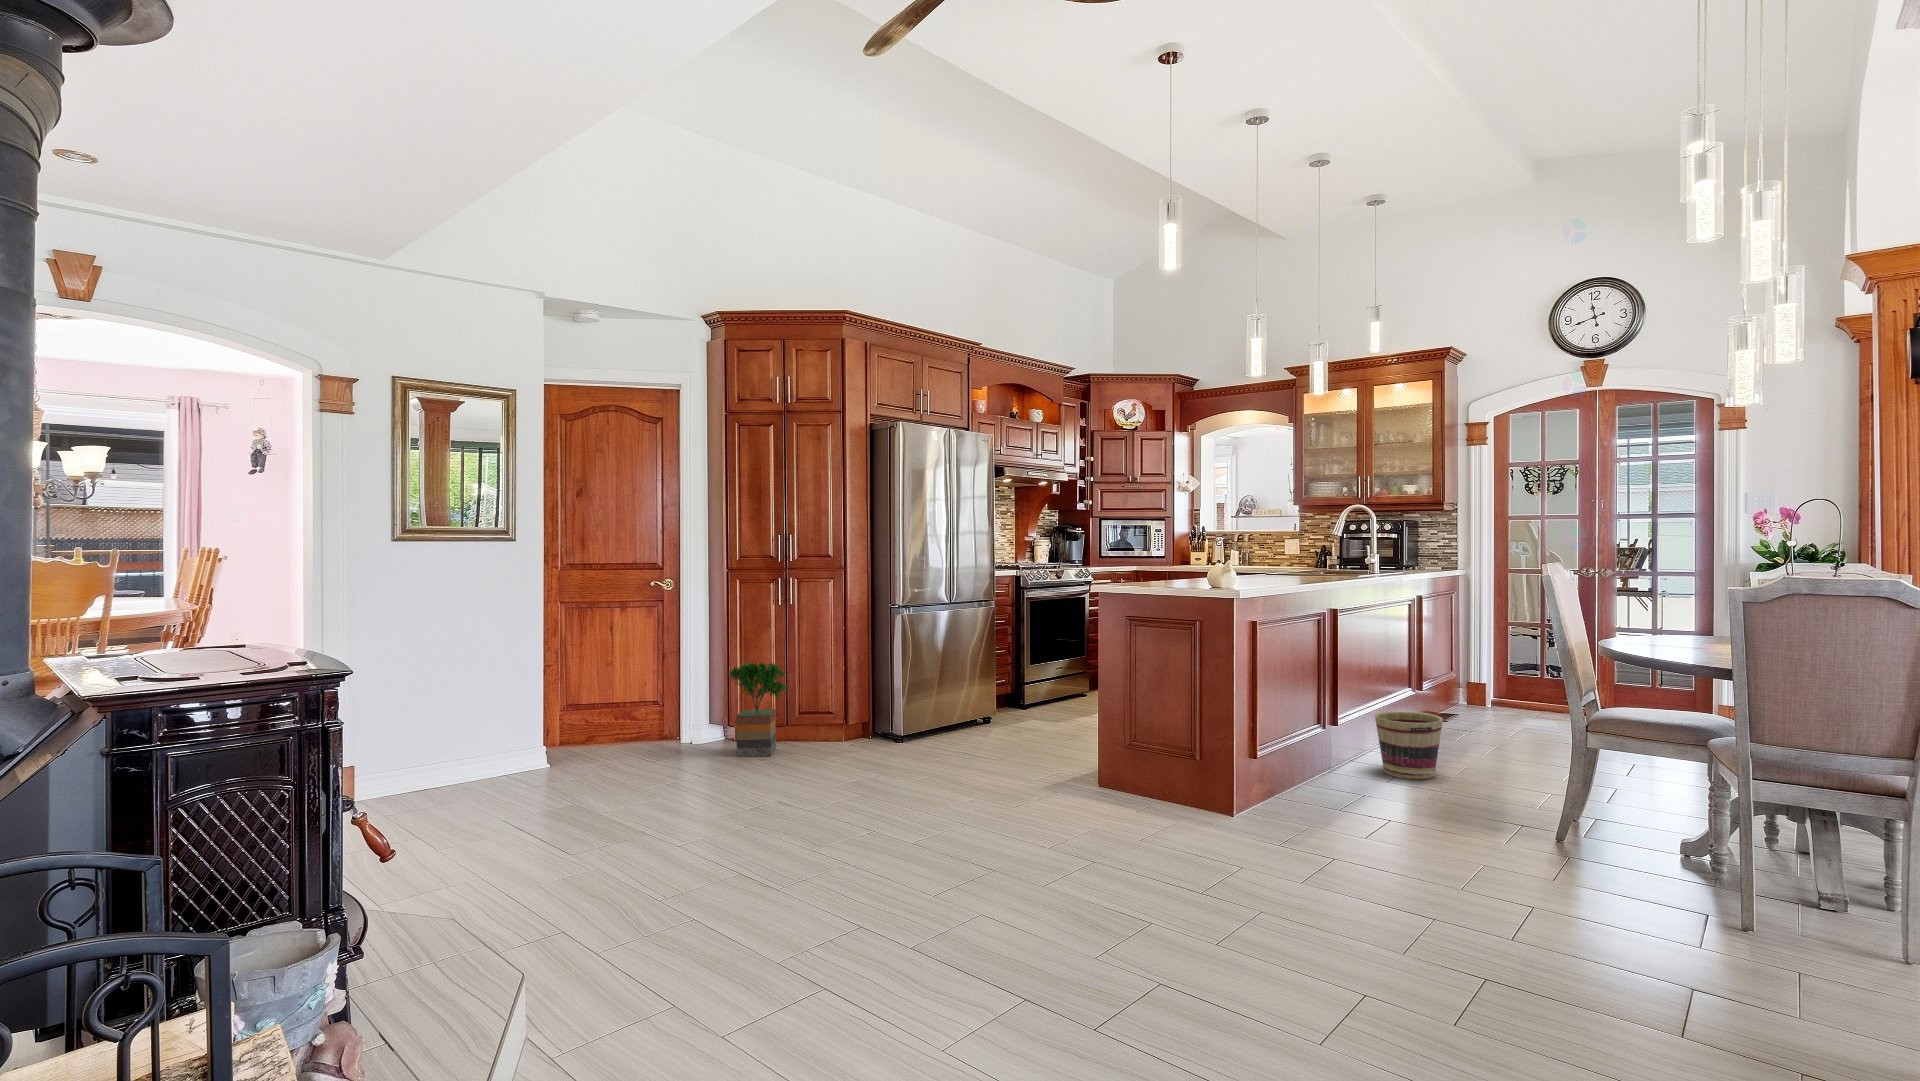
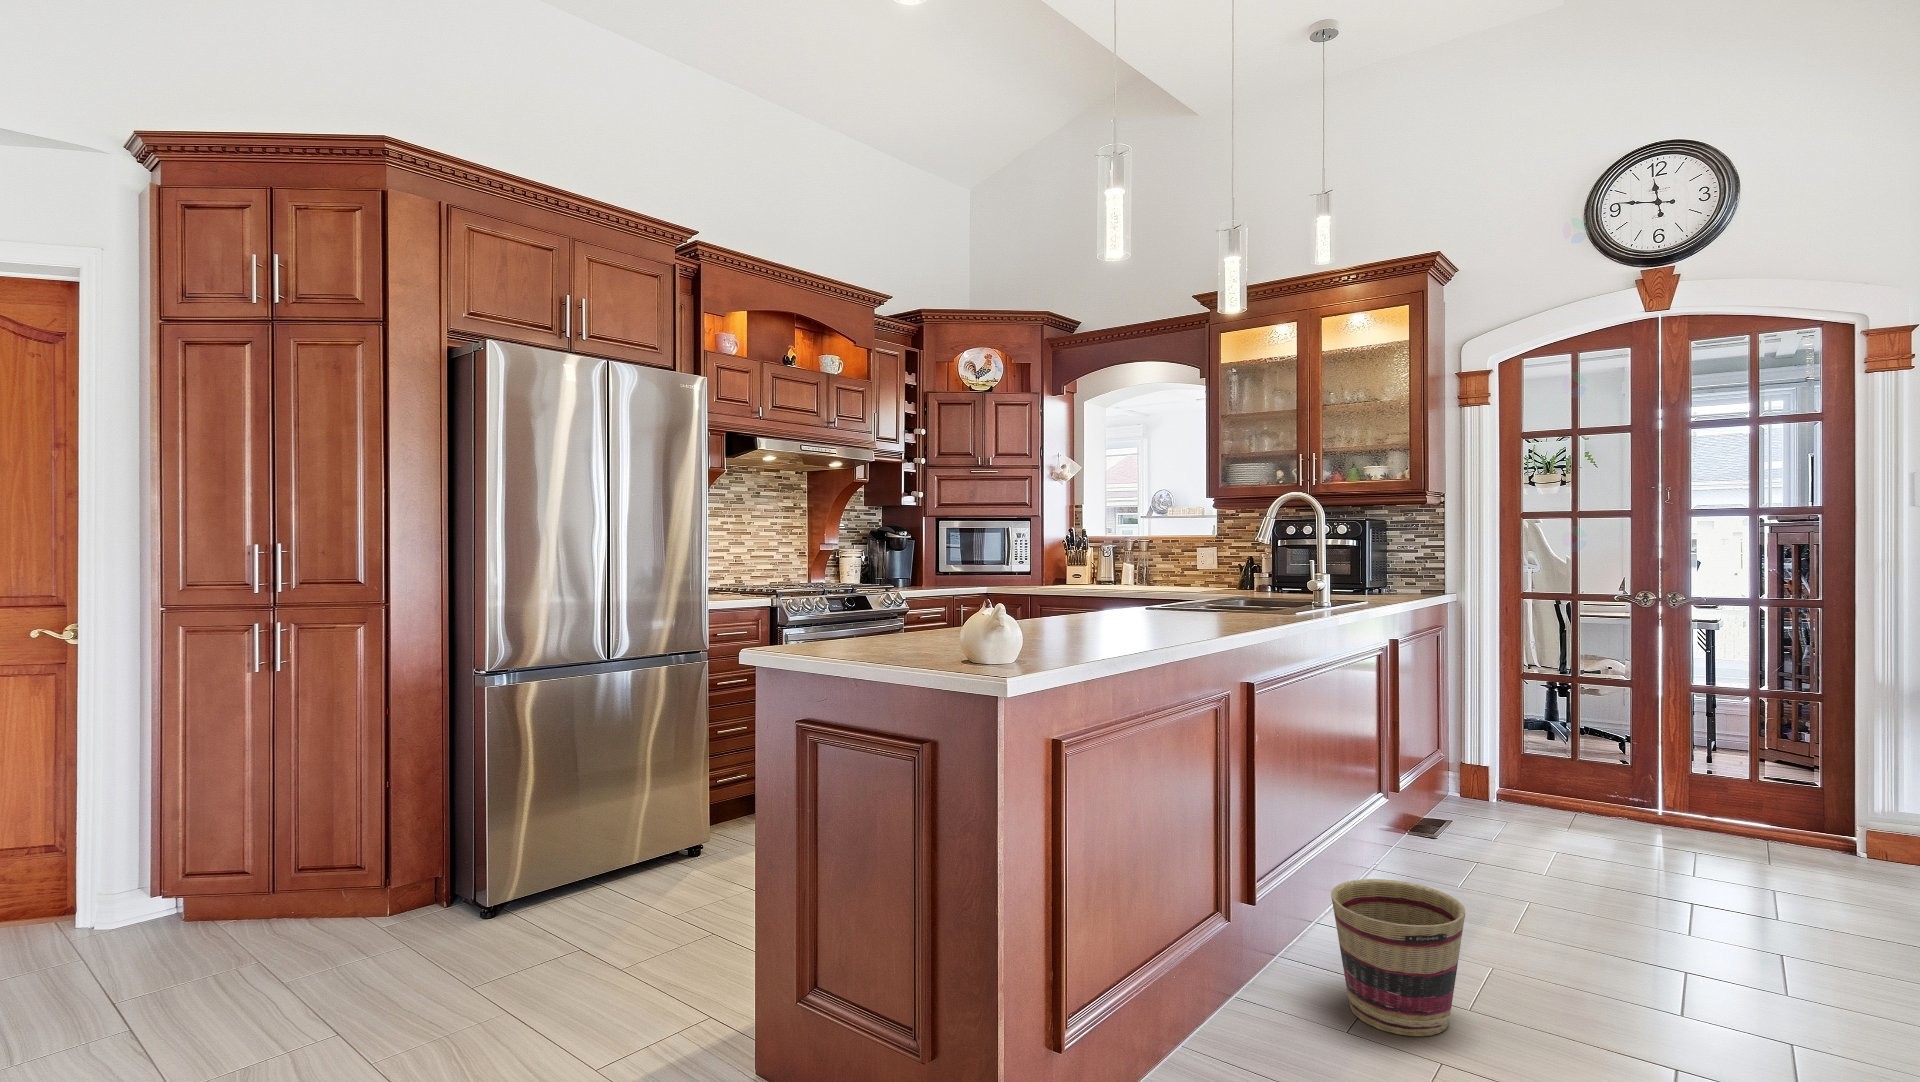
potted tree: present [729,663,787,757] -> none [111,781,258,974]

